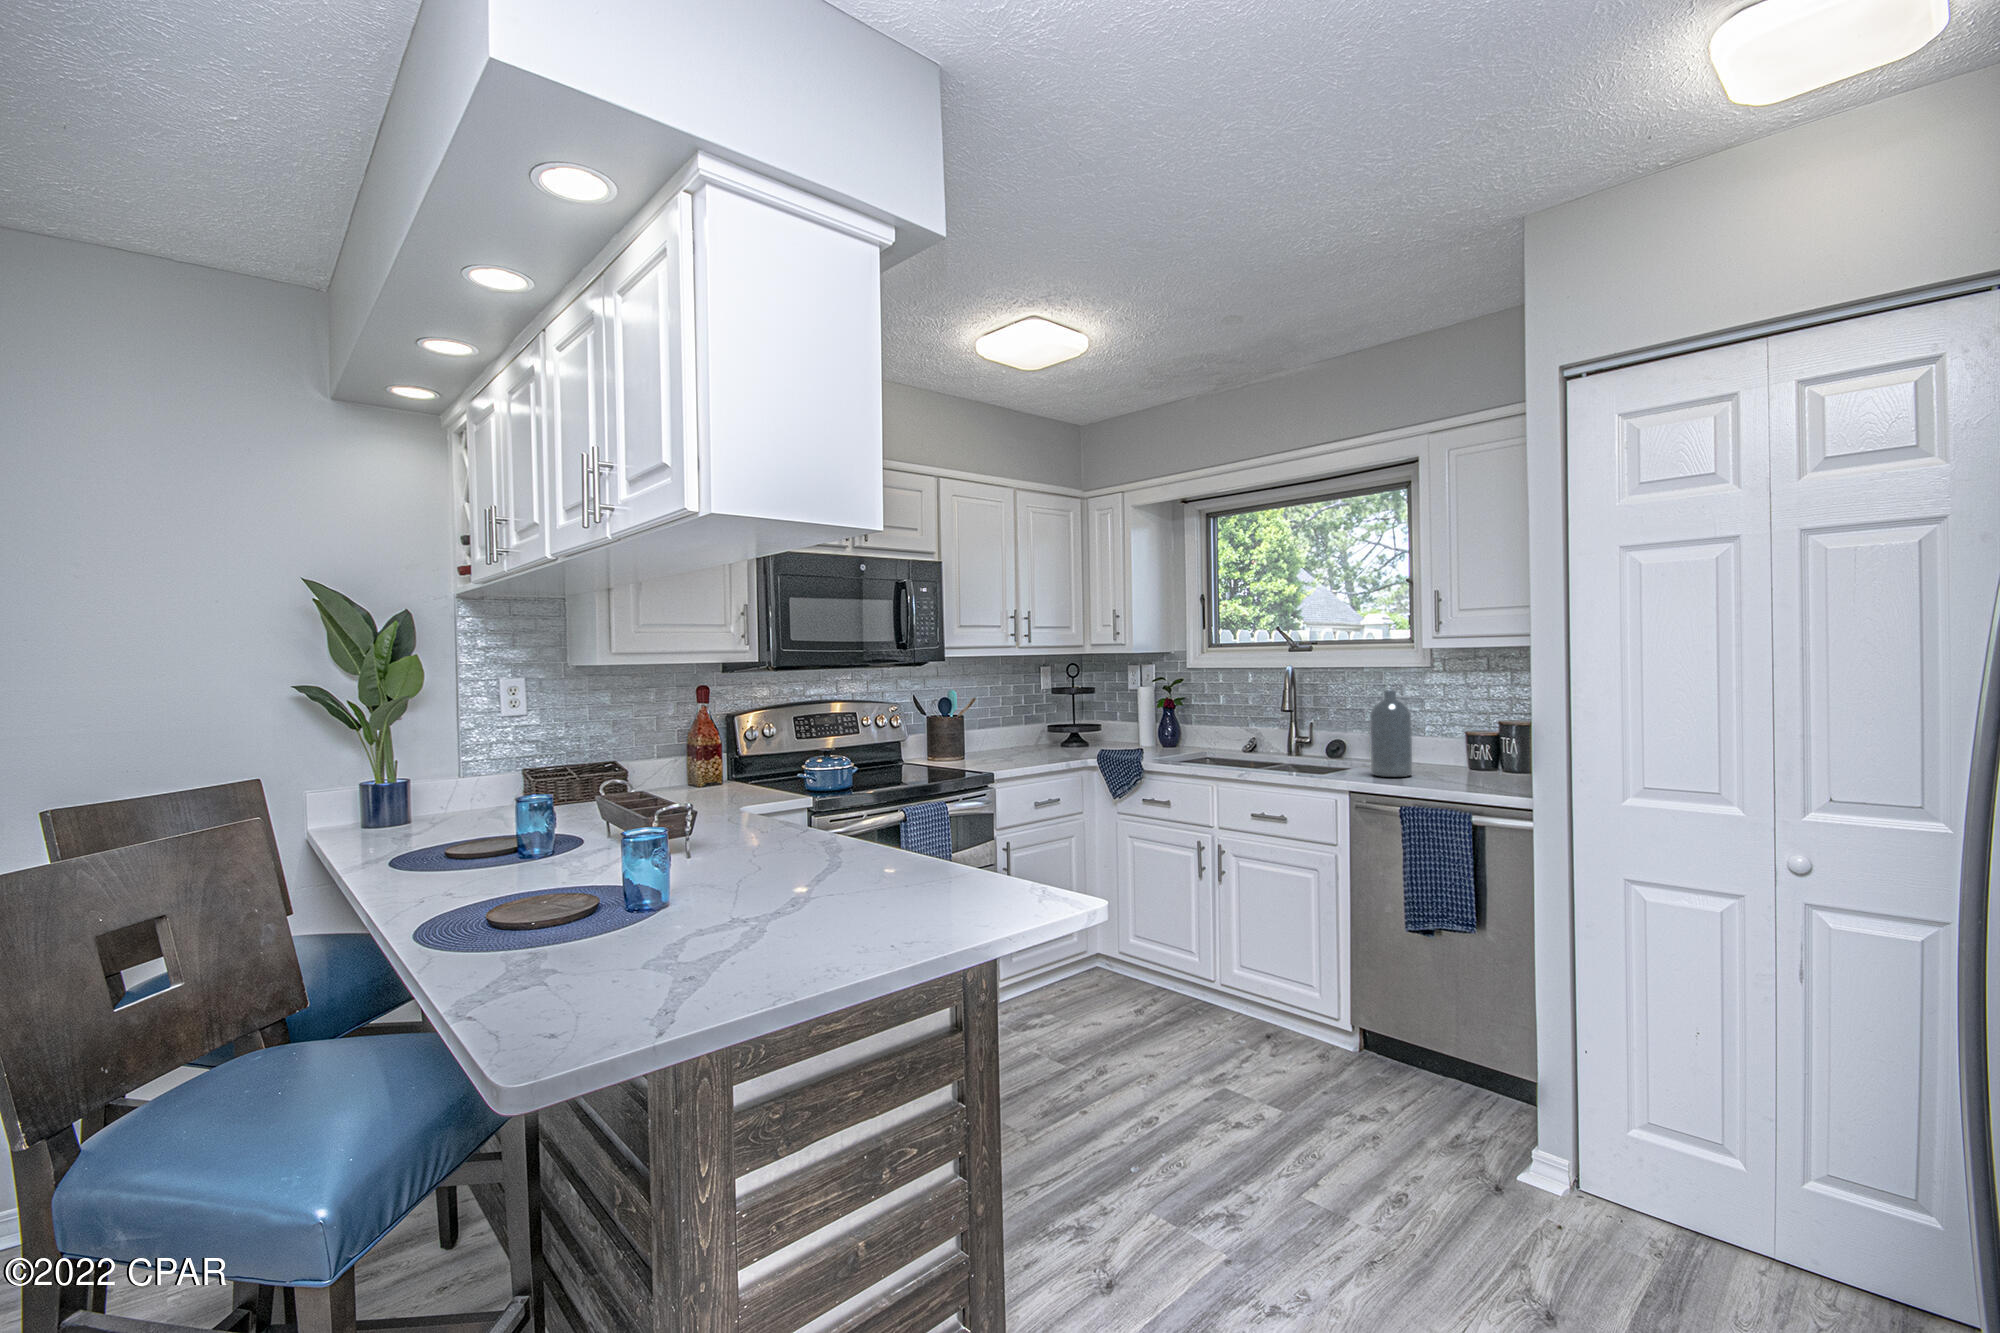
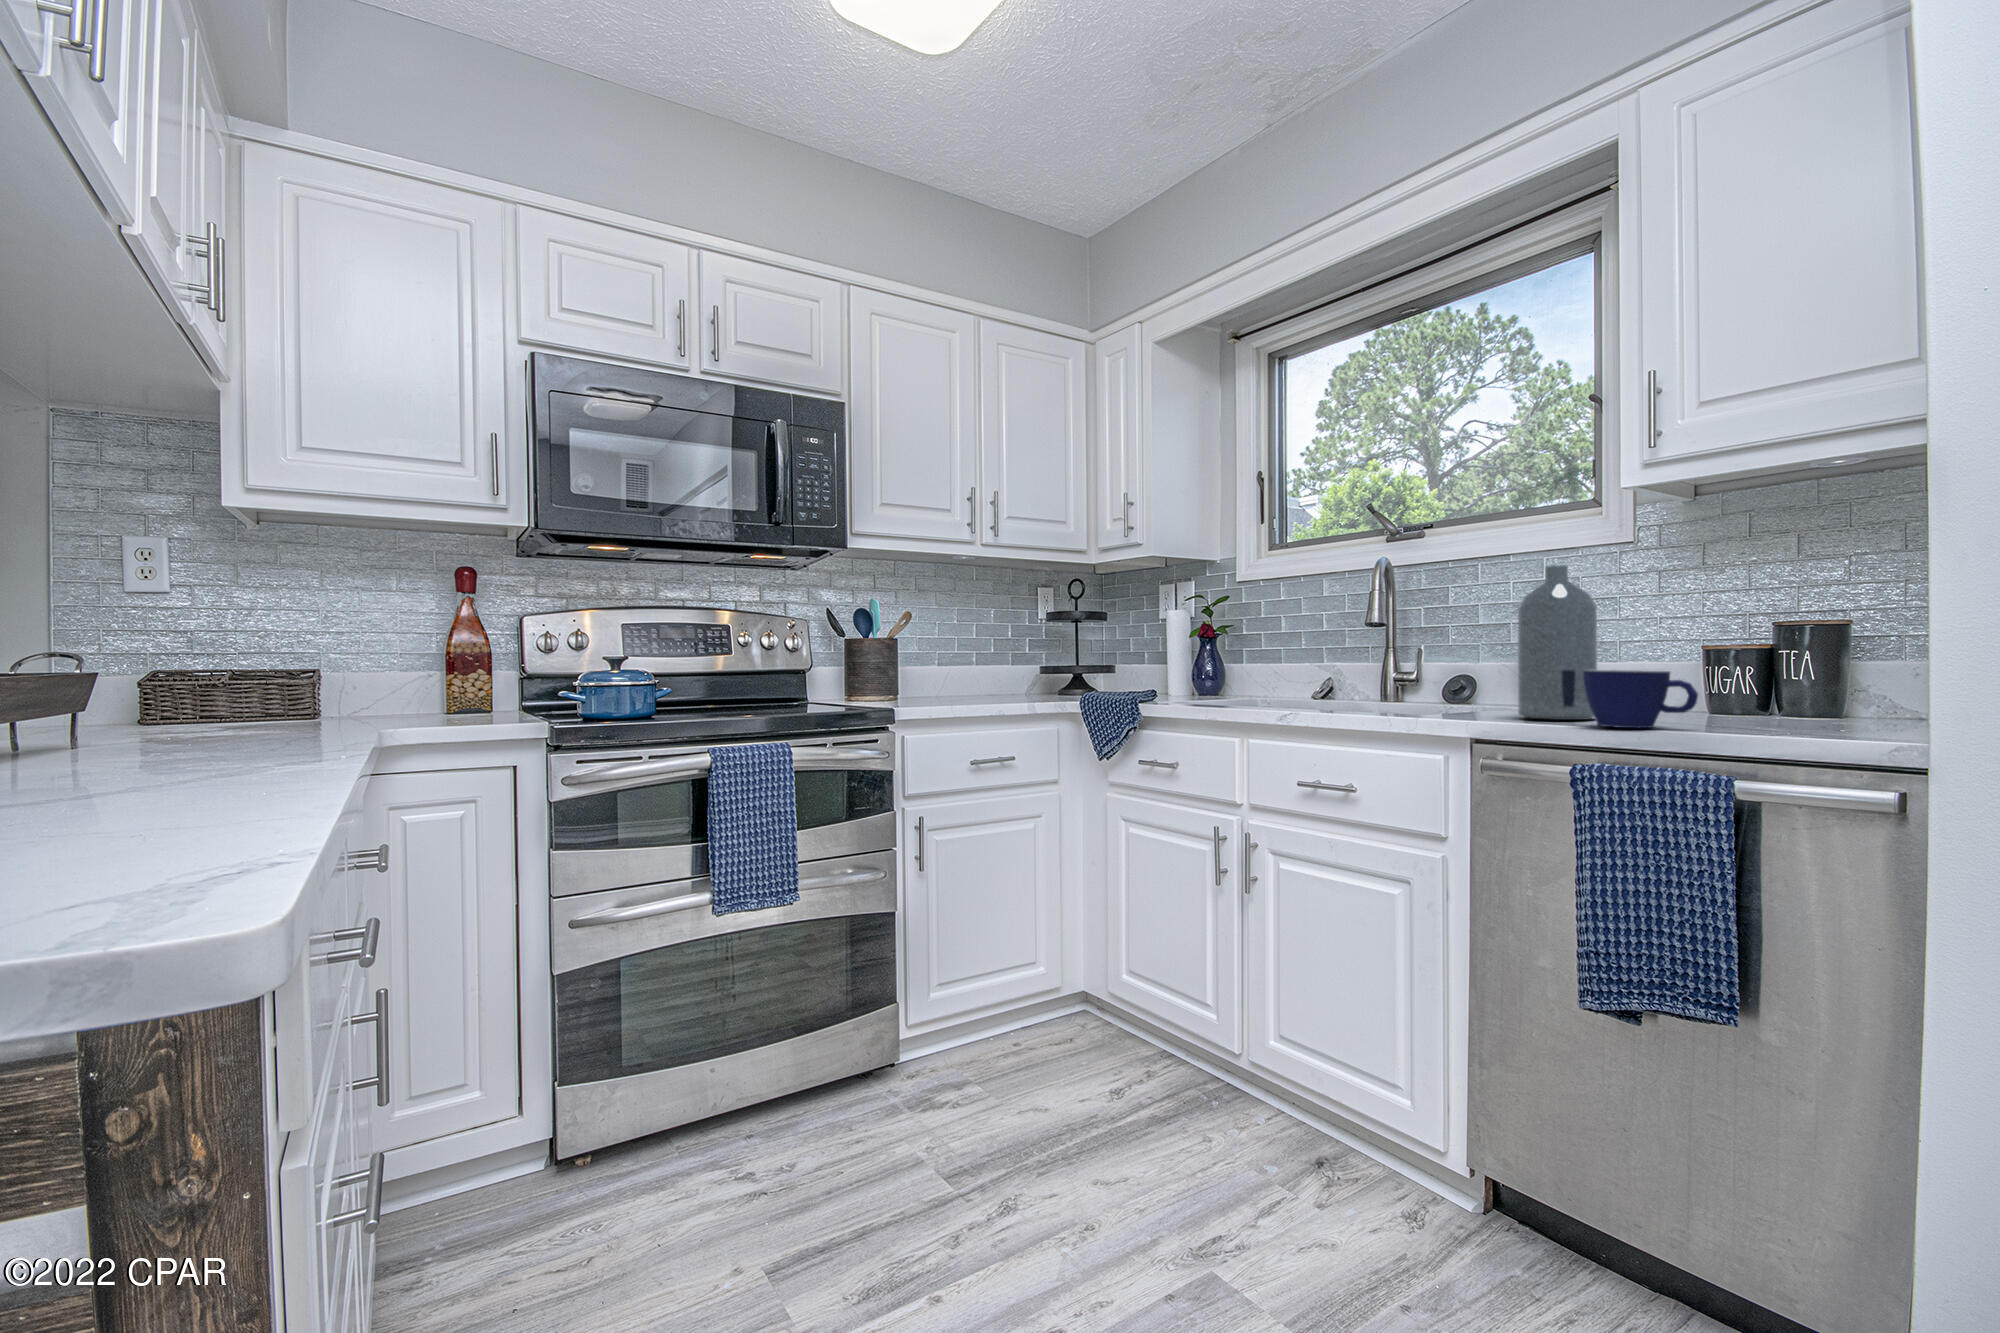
cup: none [1404,752,1460,786] -> present [1583,670,1698,728]

